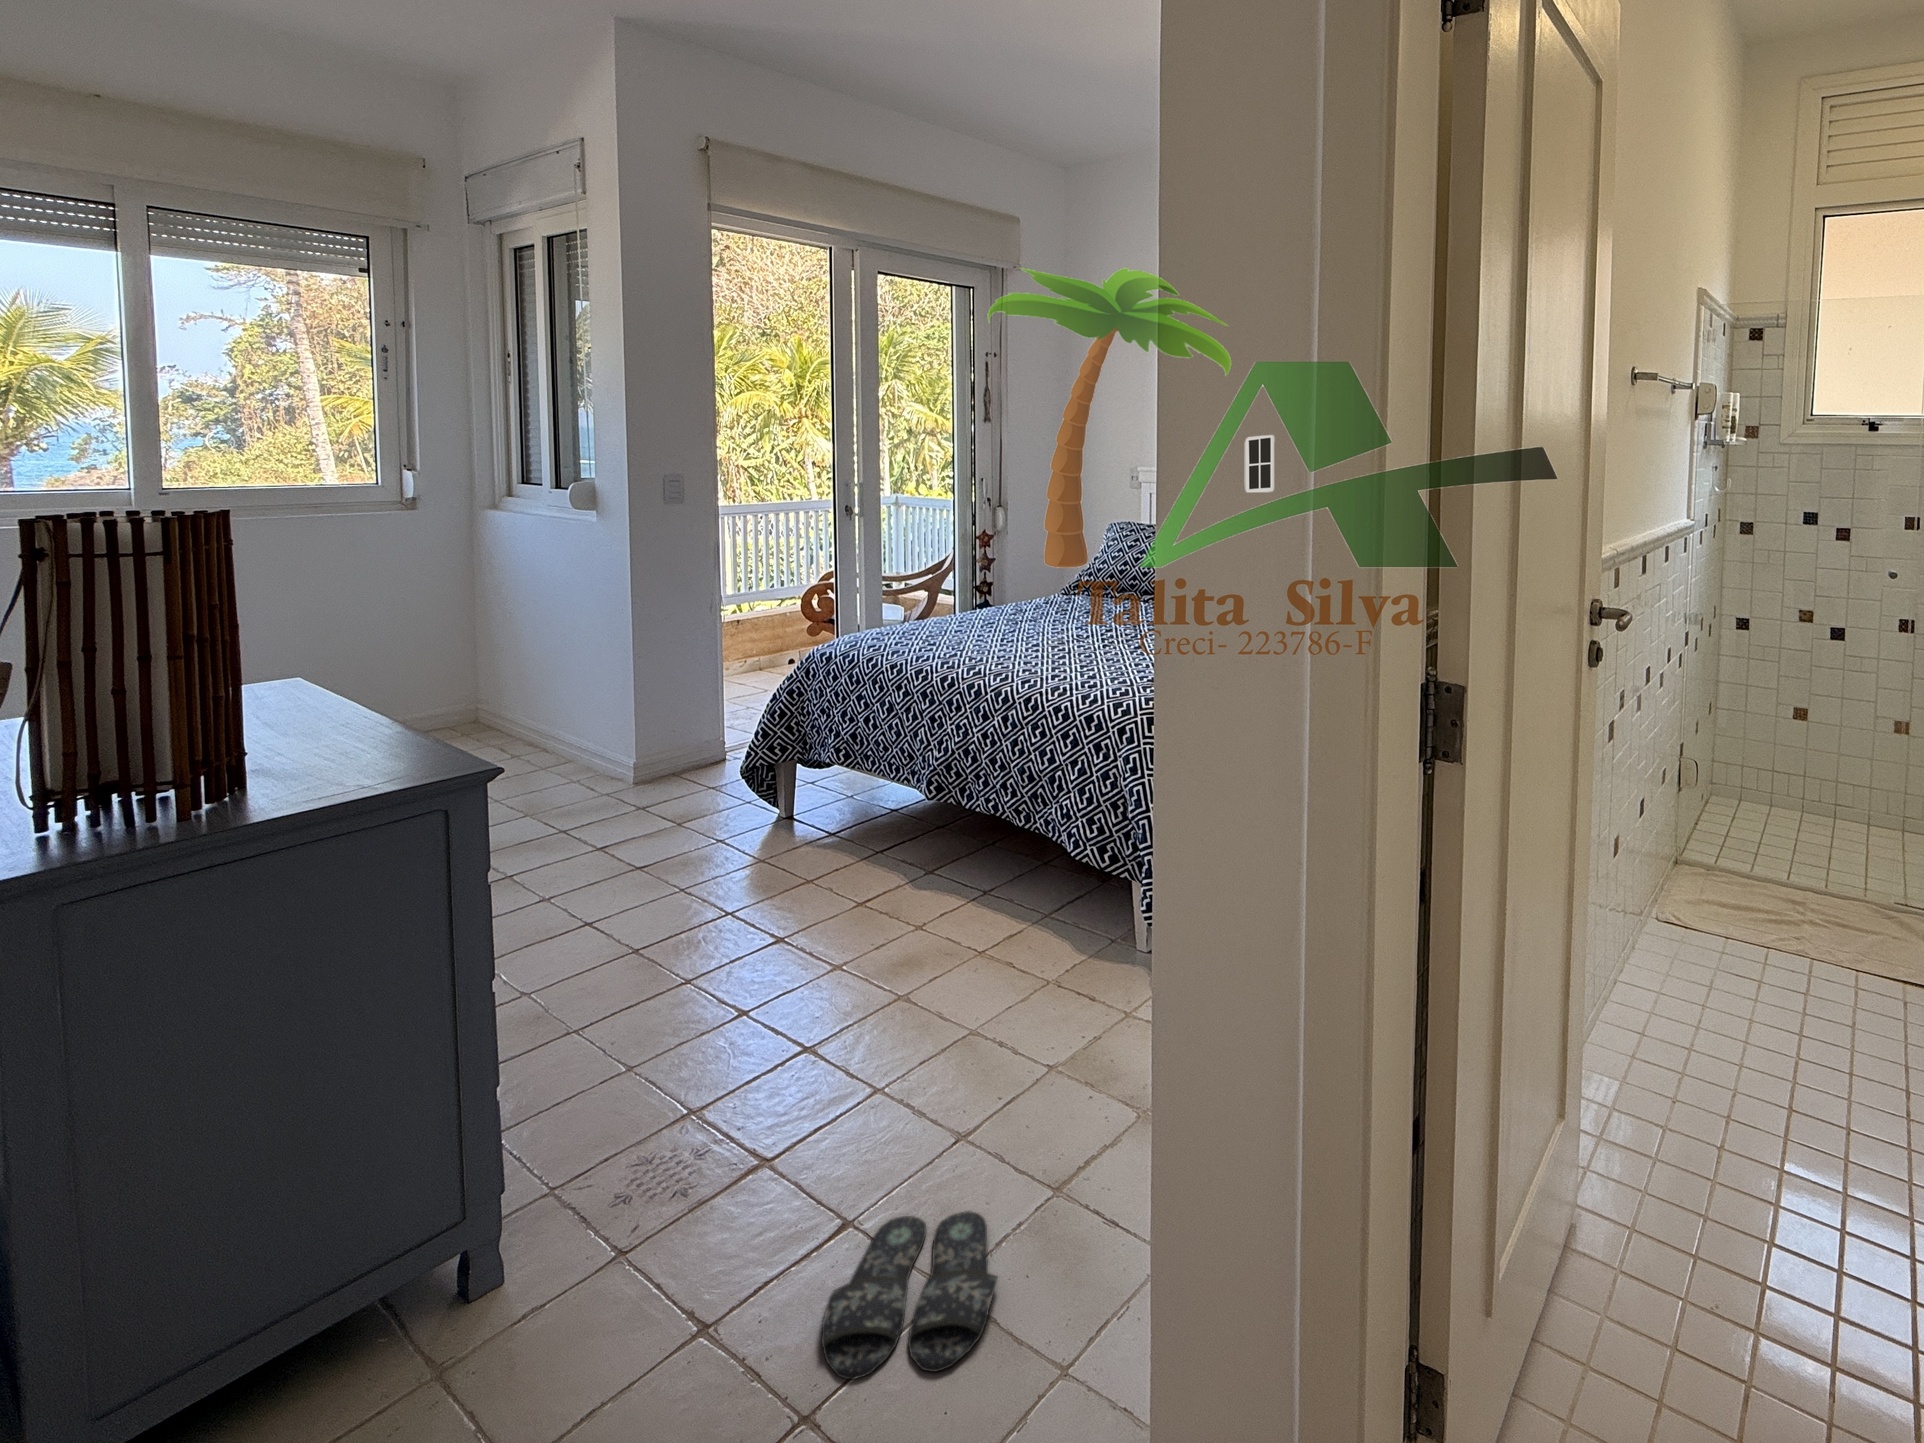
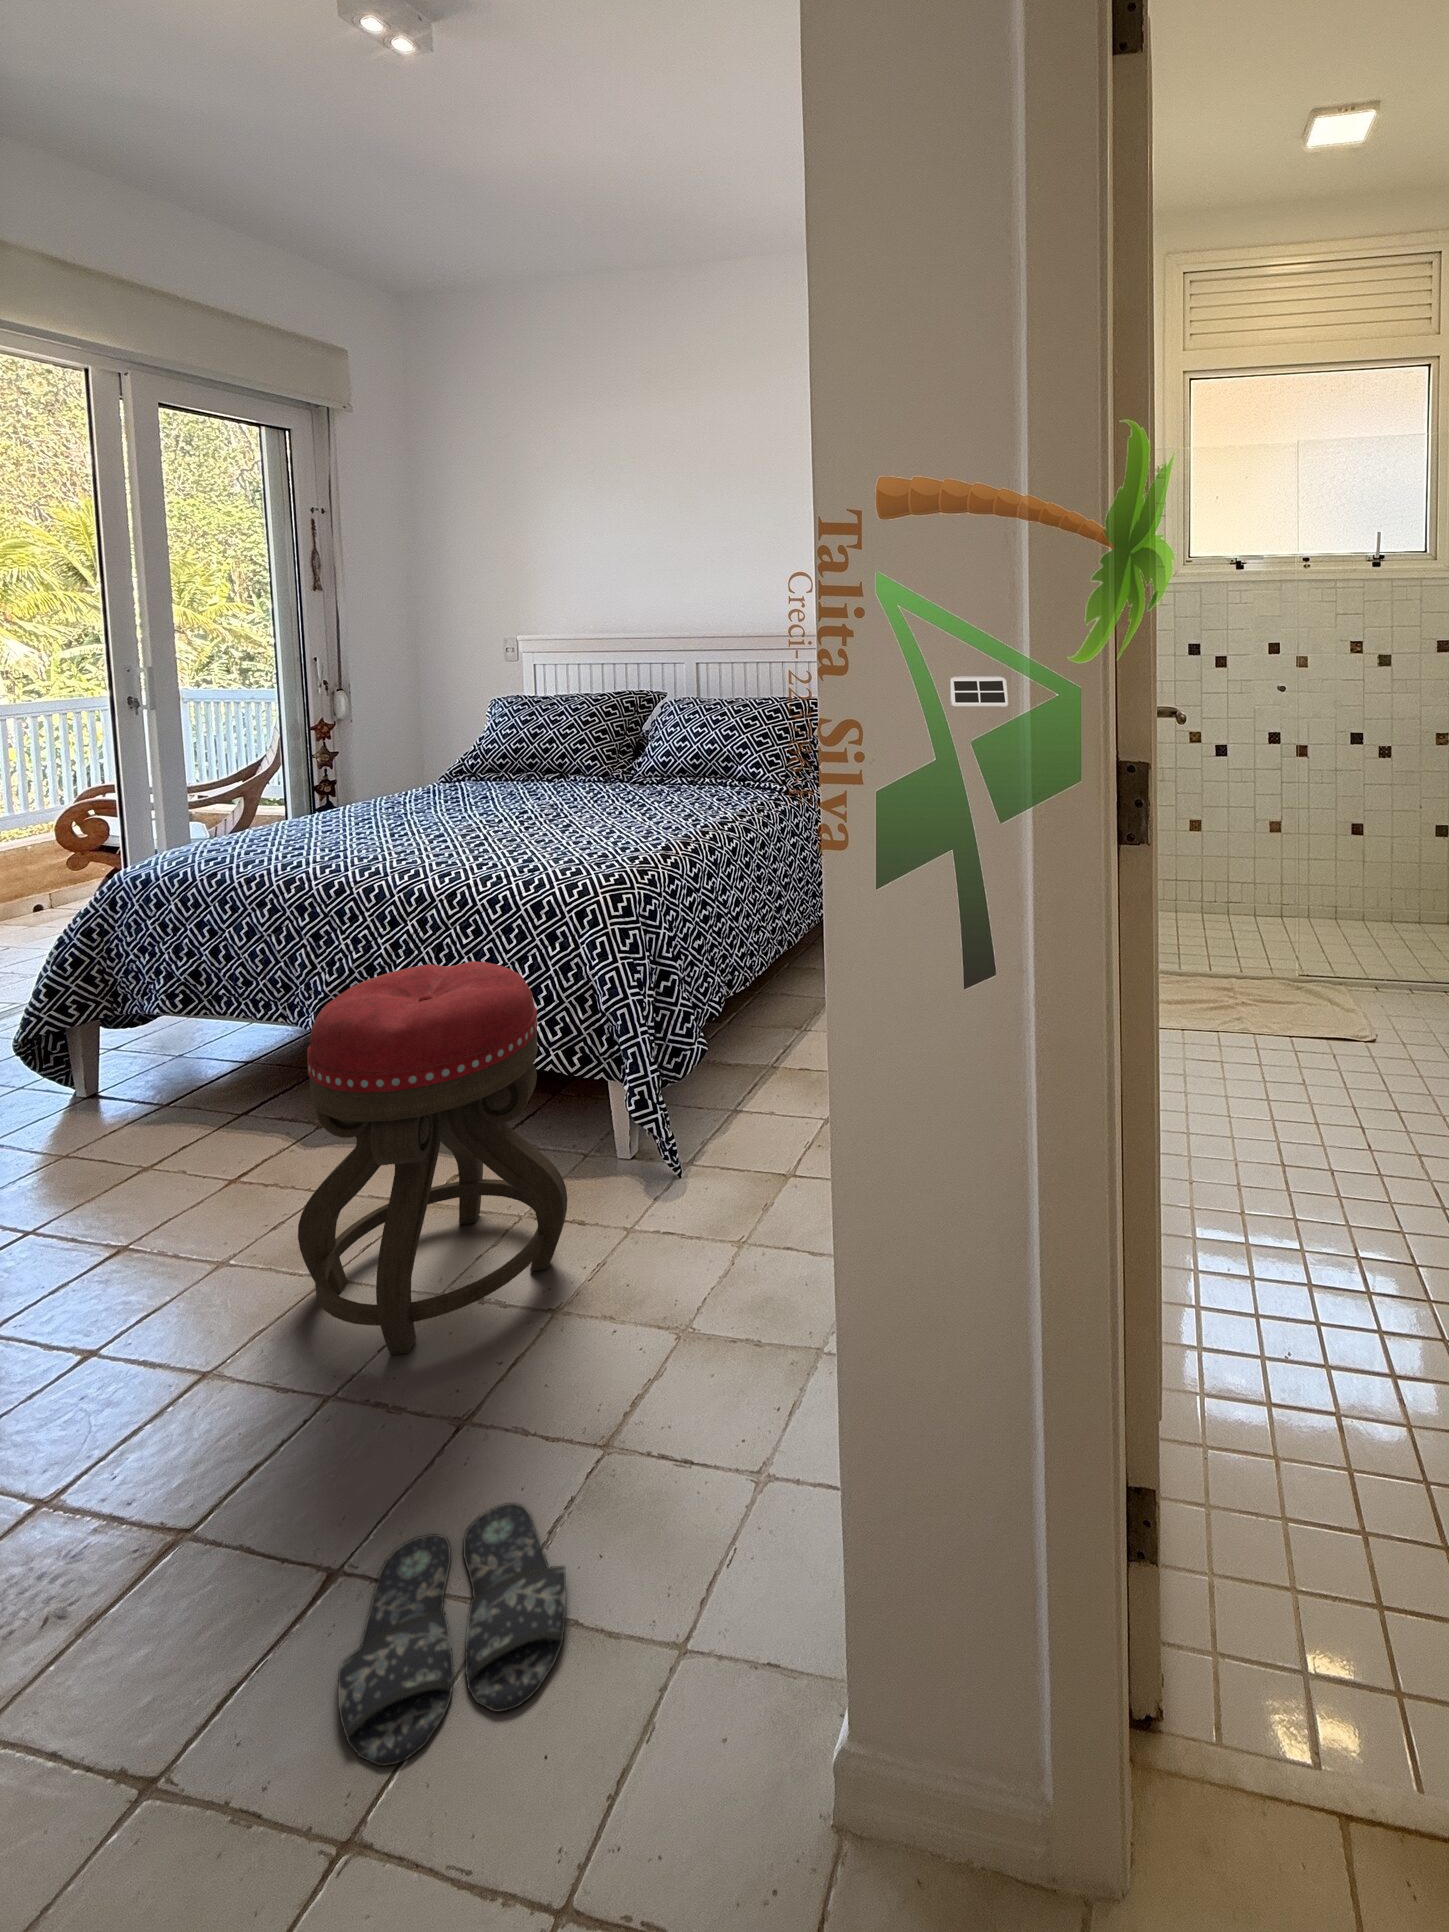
ottoman: none [882,757,1076,1070] -> present [298,961,567,1355]

